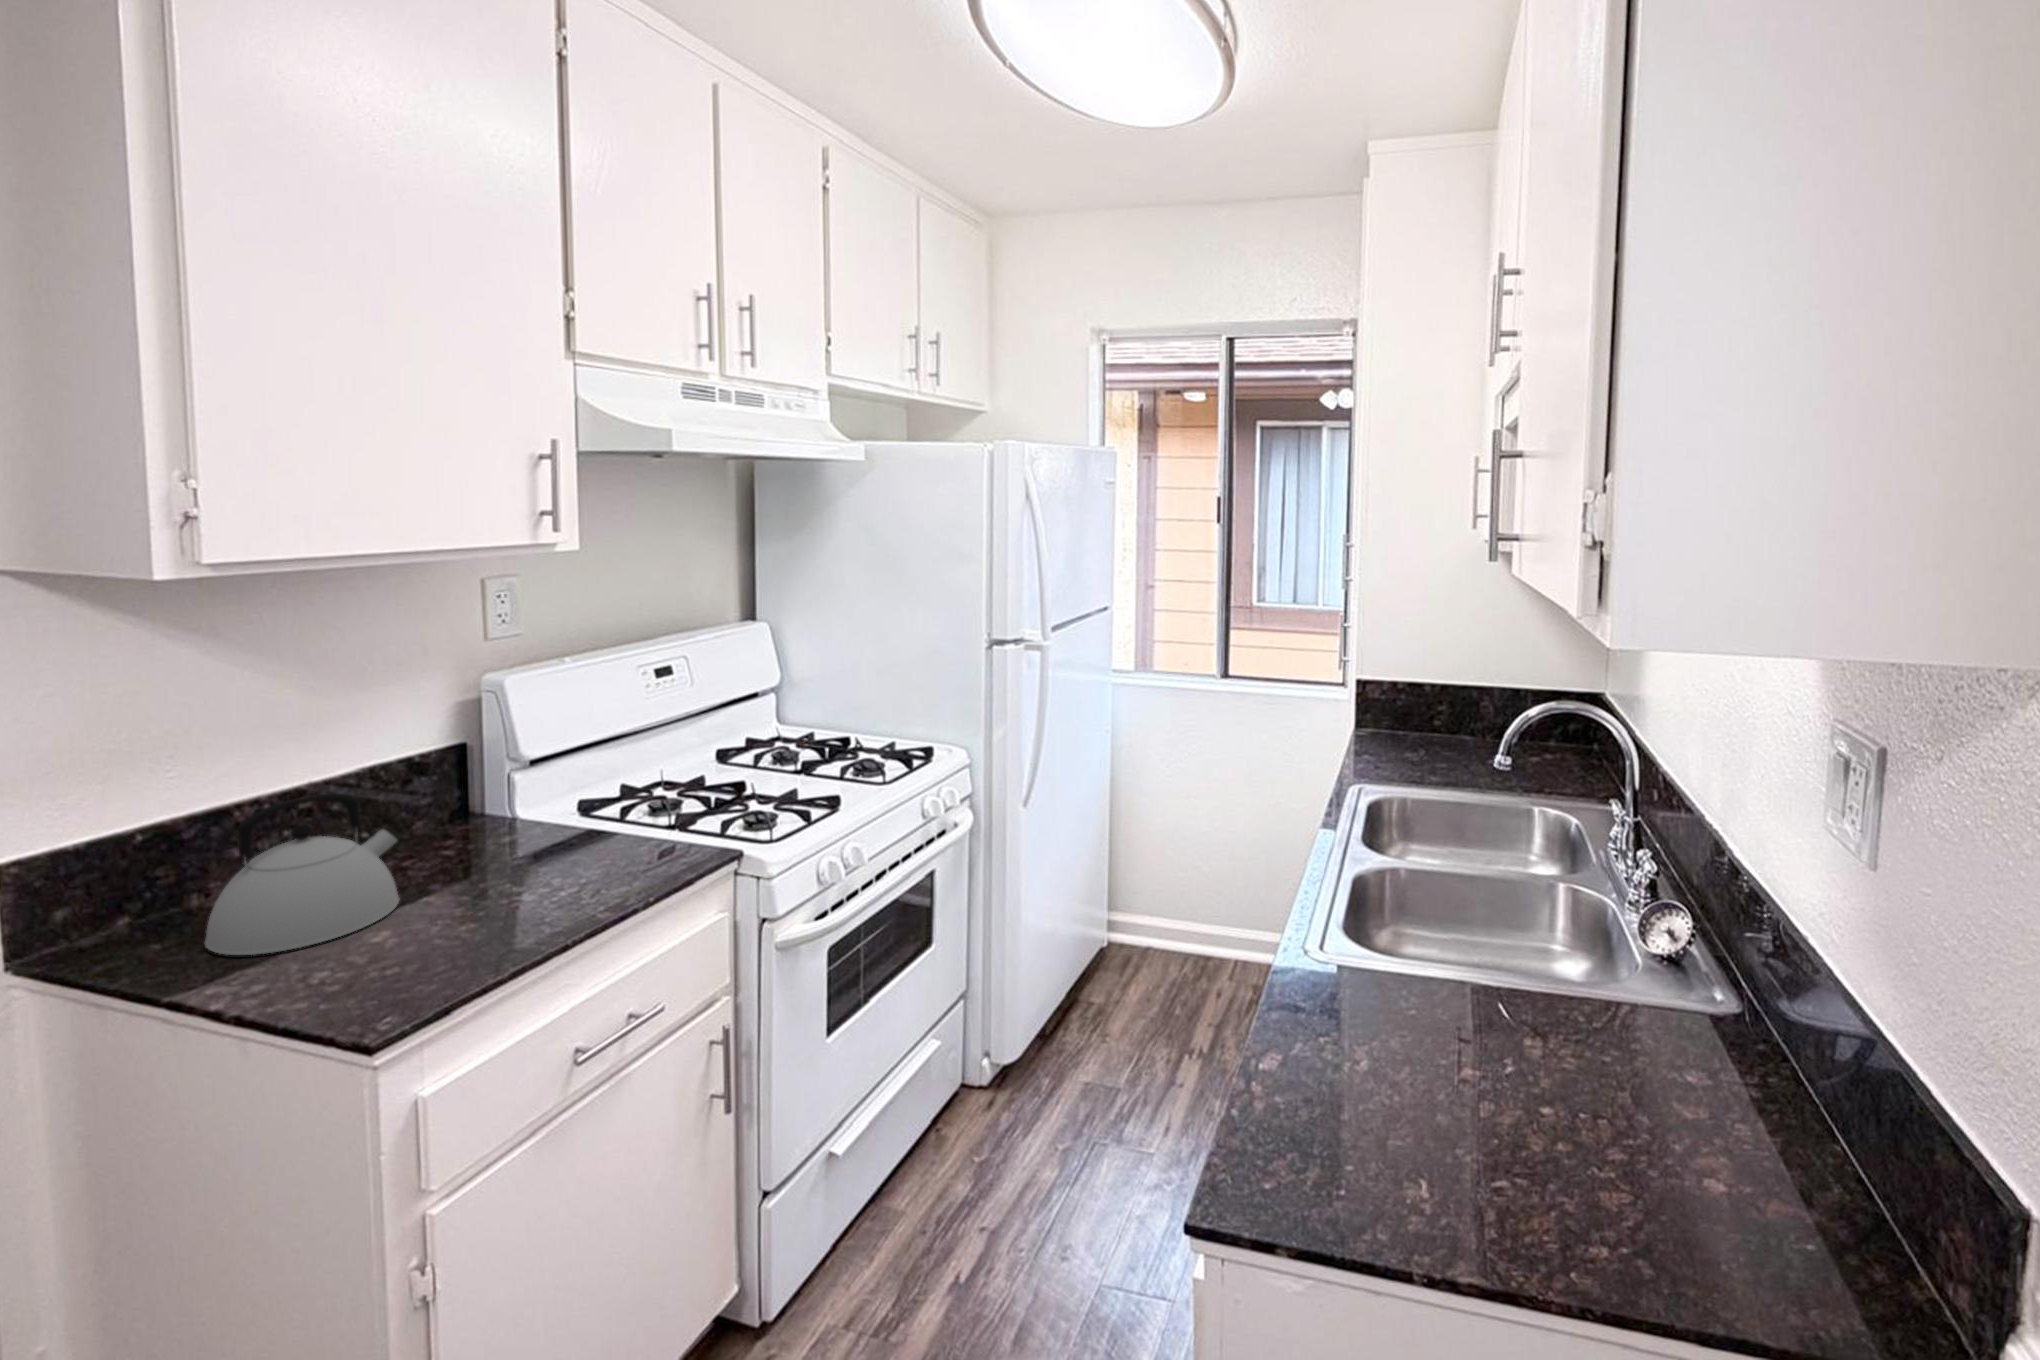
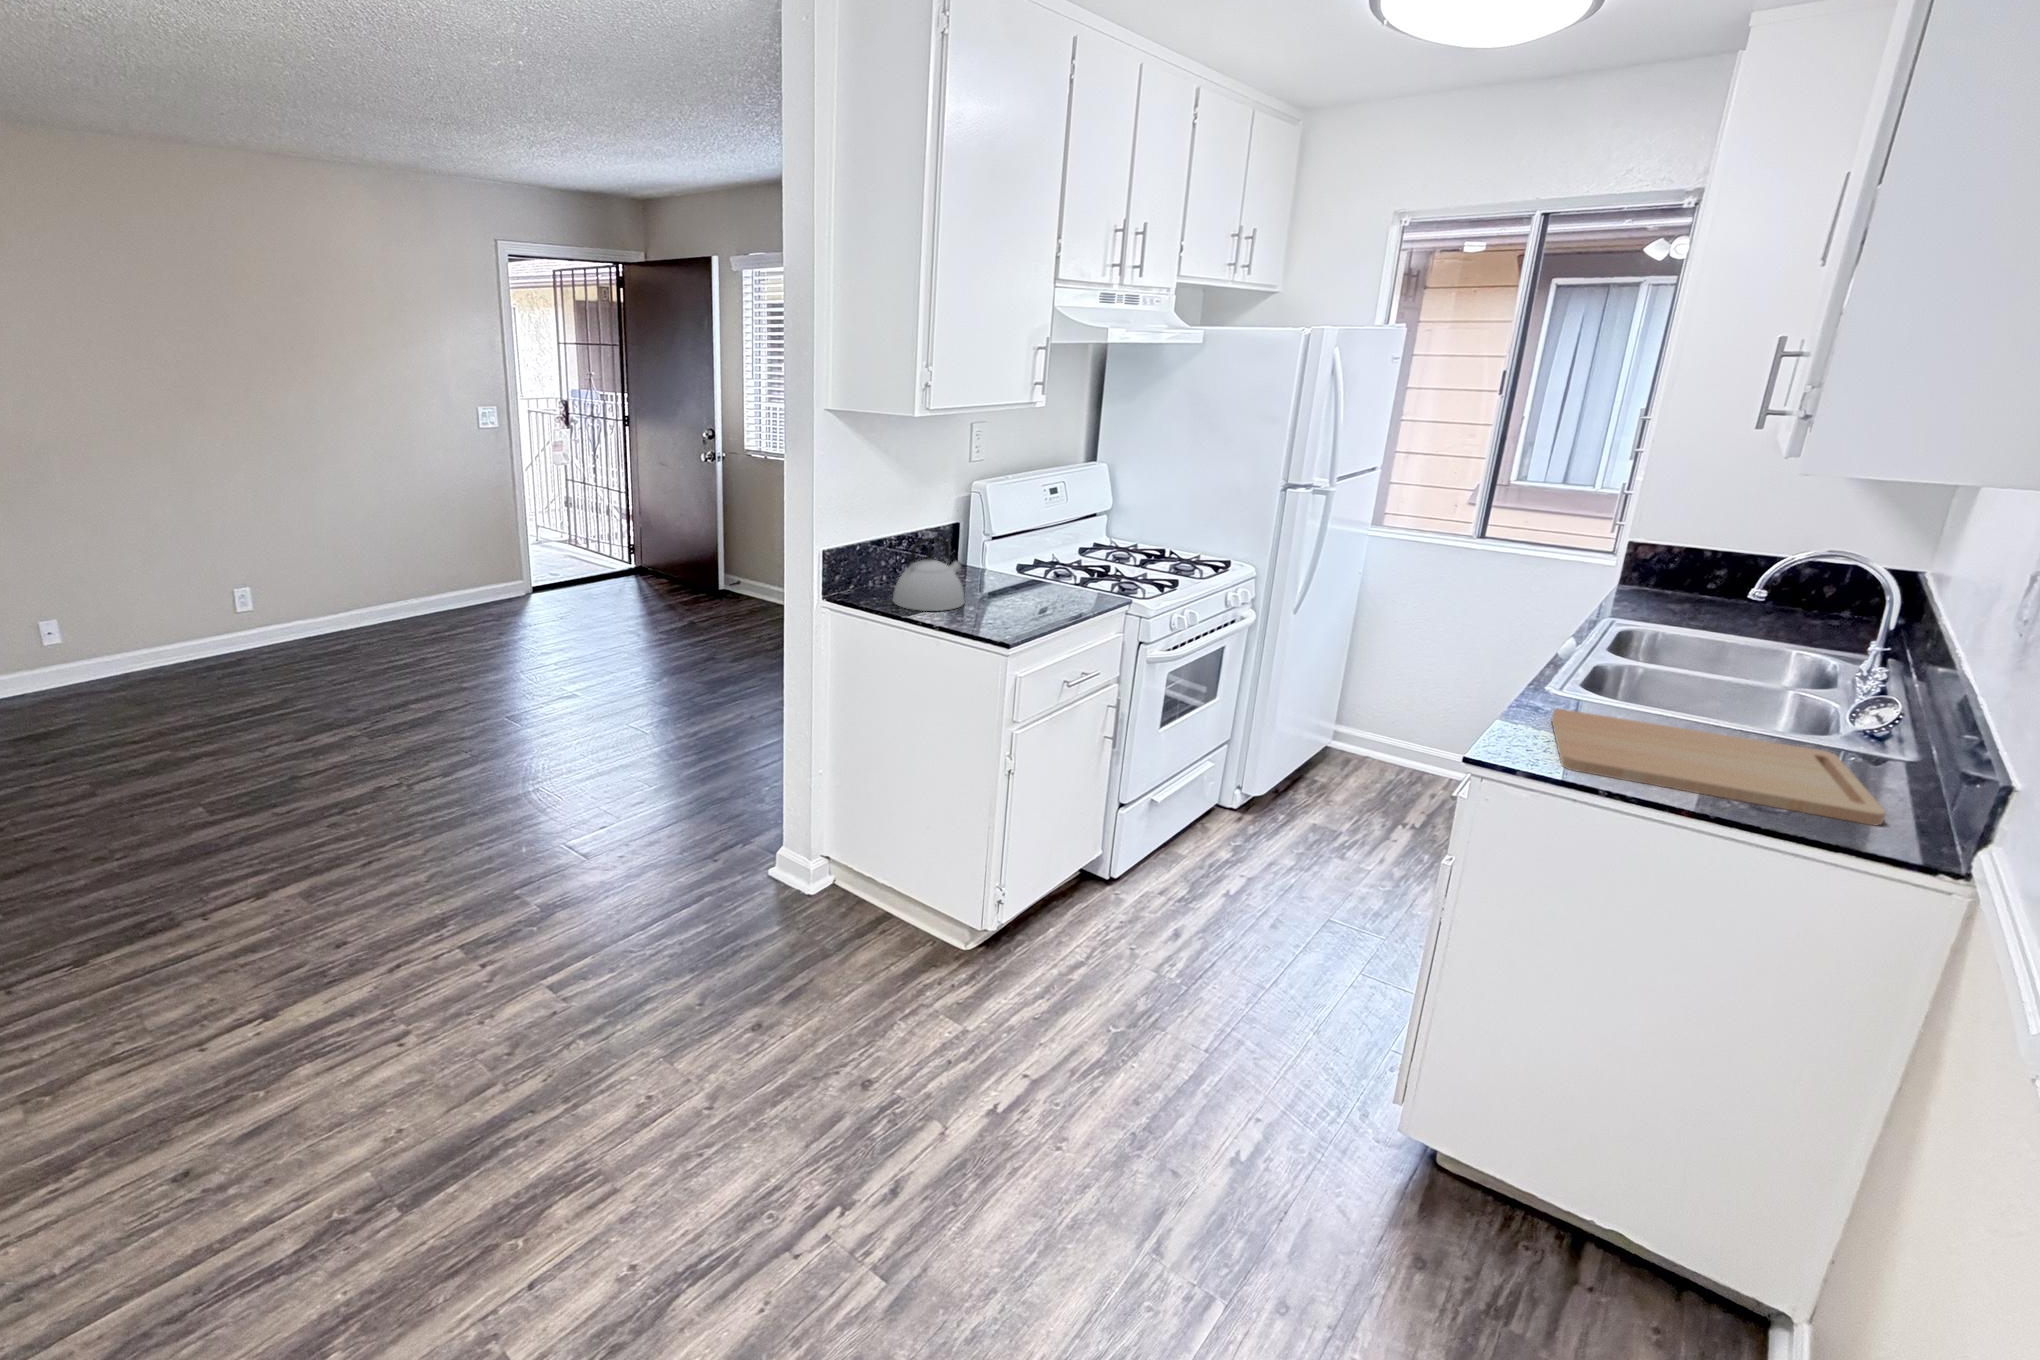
cutting board: none [1322,1005,1809,1219] -> present [1552,709,1886,825]

